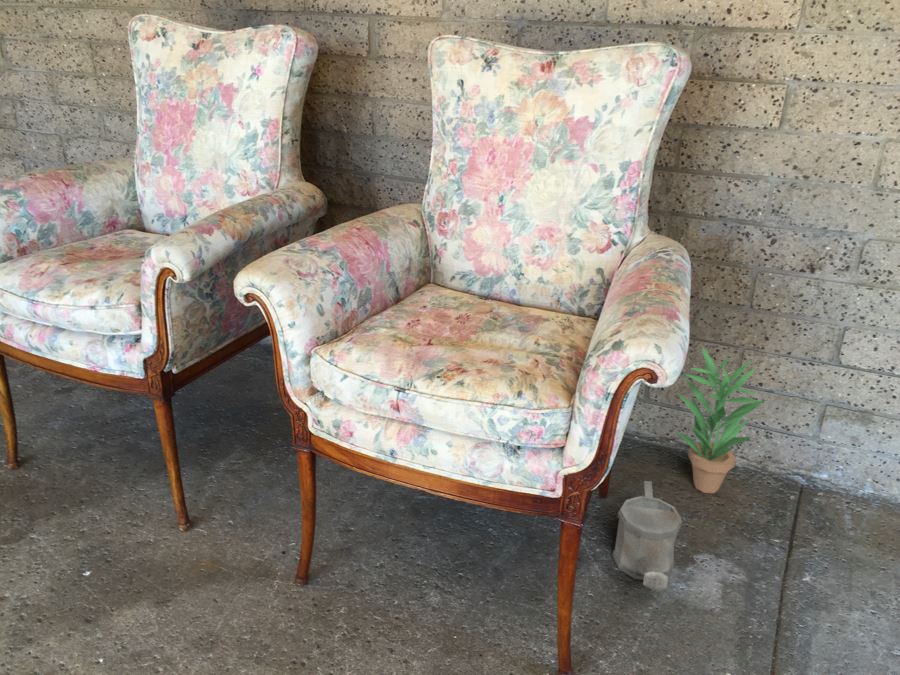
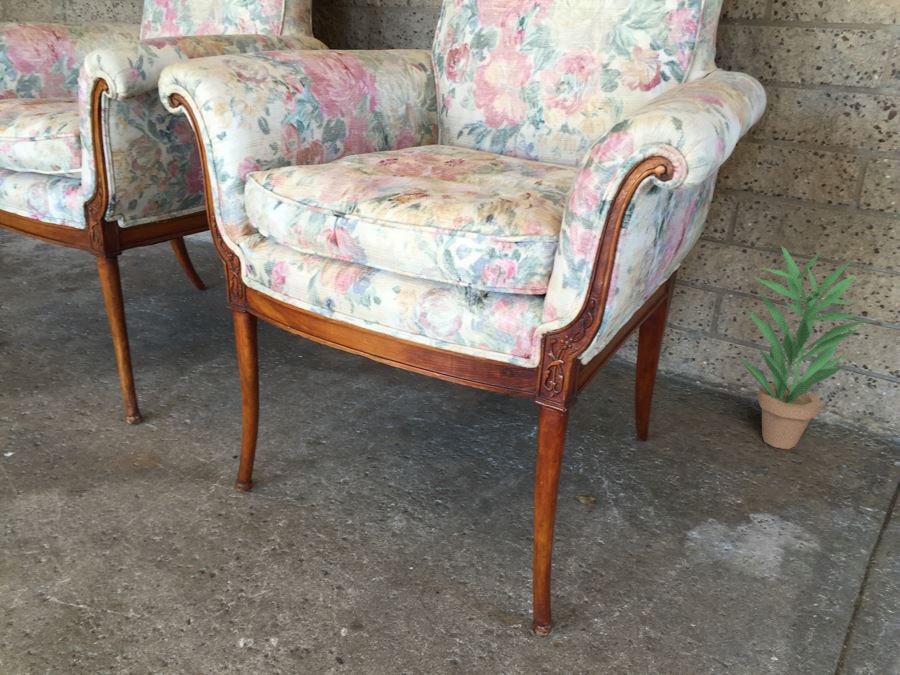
watering can: present [612,481,682,590] -> none [634,411,731,537]

